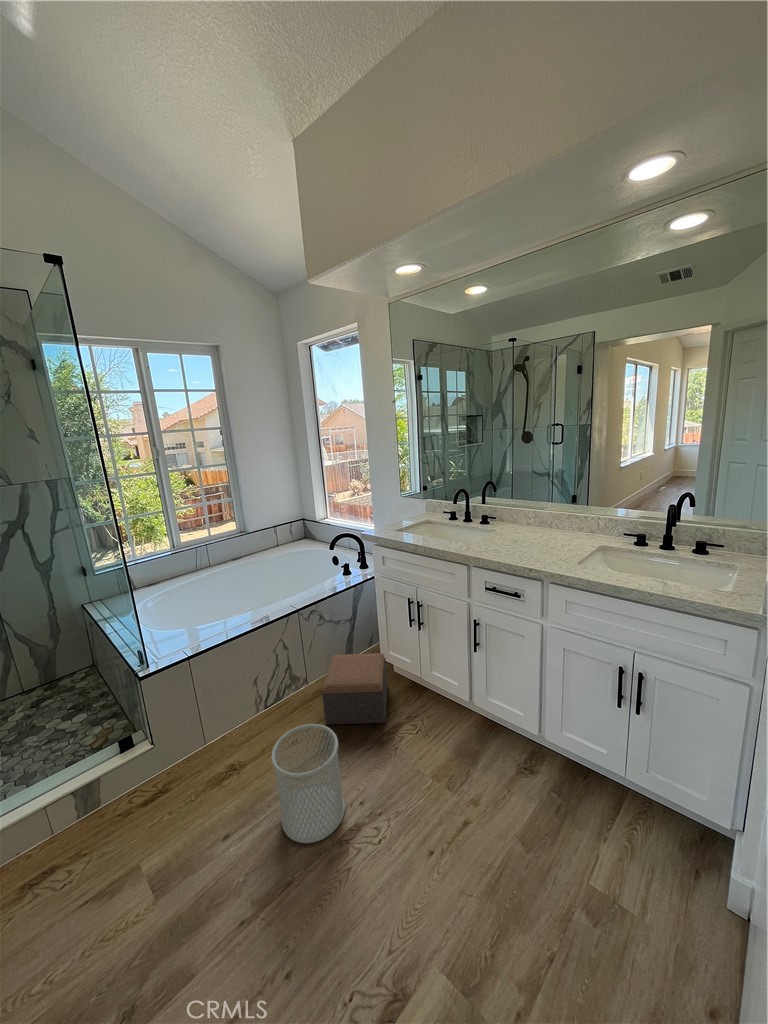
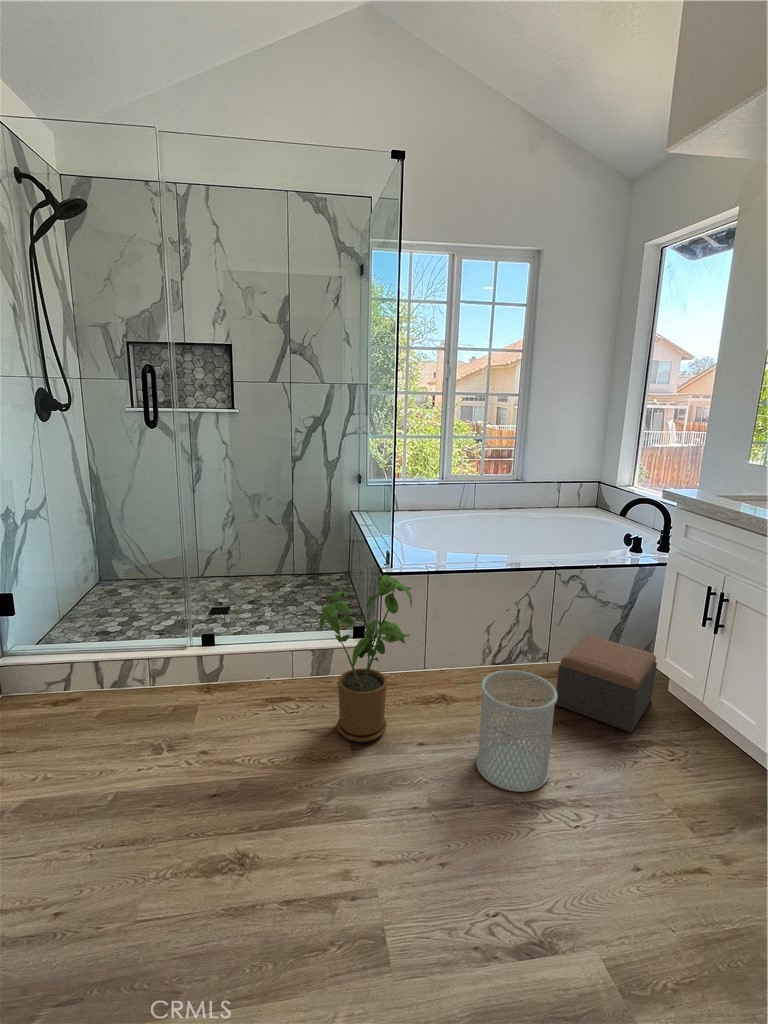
house plant: none [73,691,190,883] -> present [319,575,412,742]

